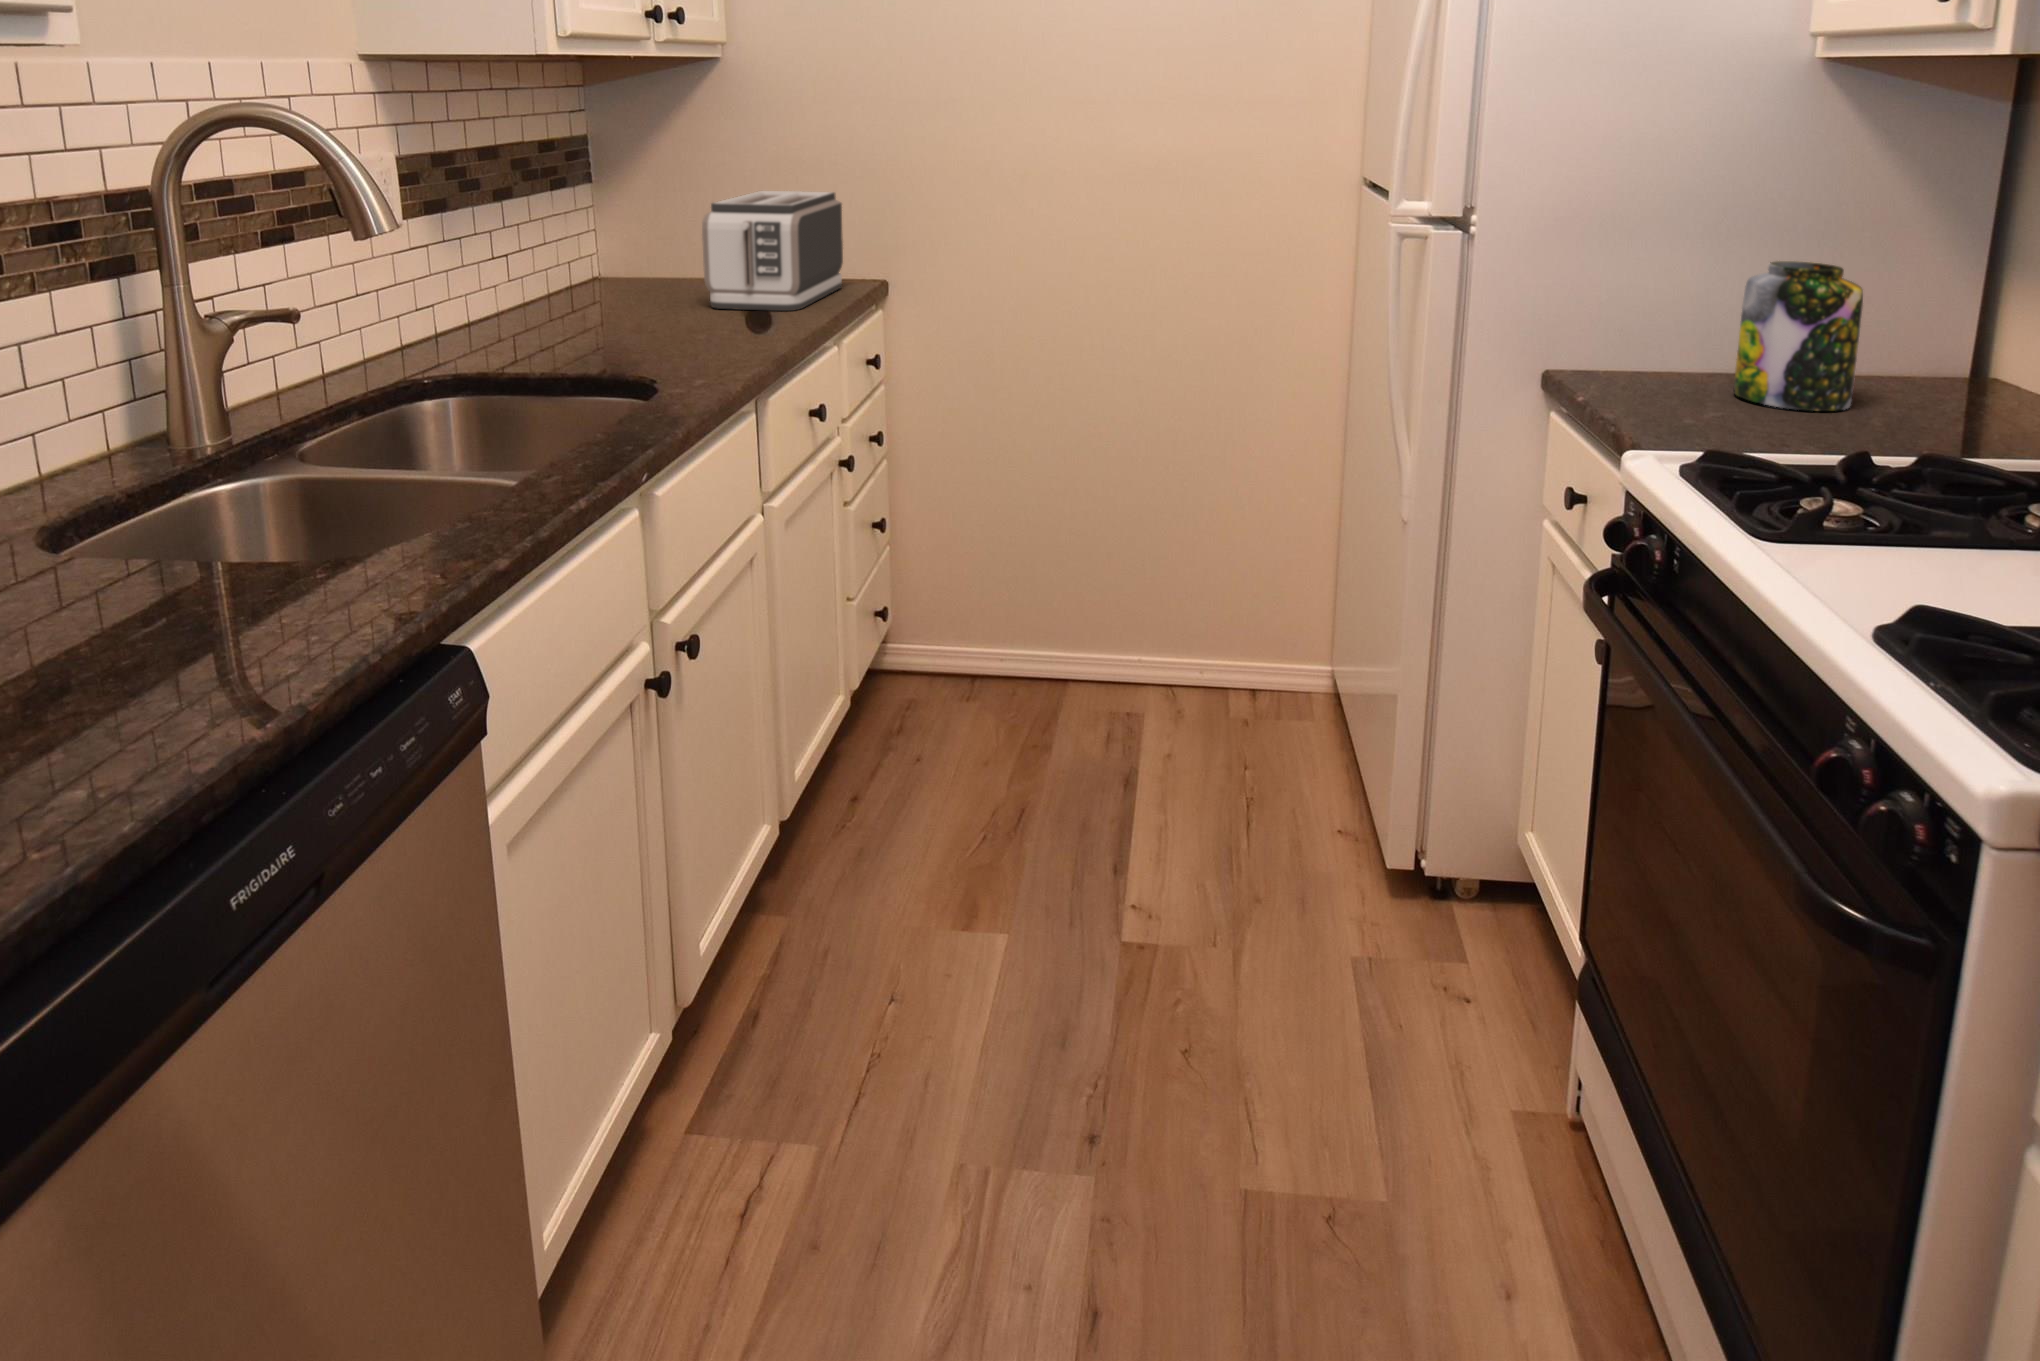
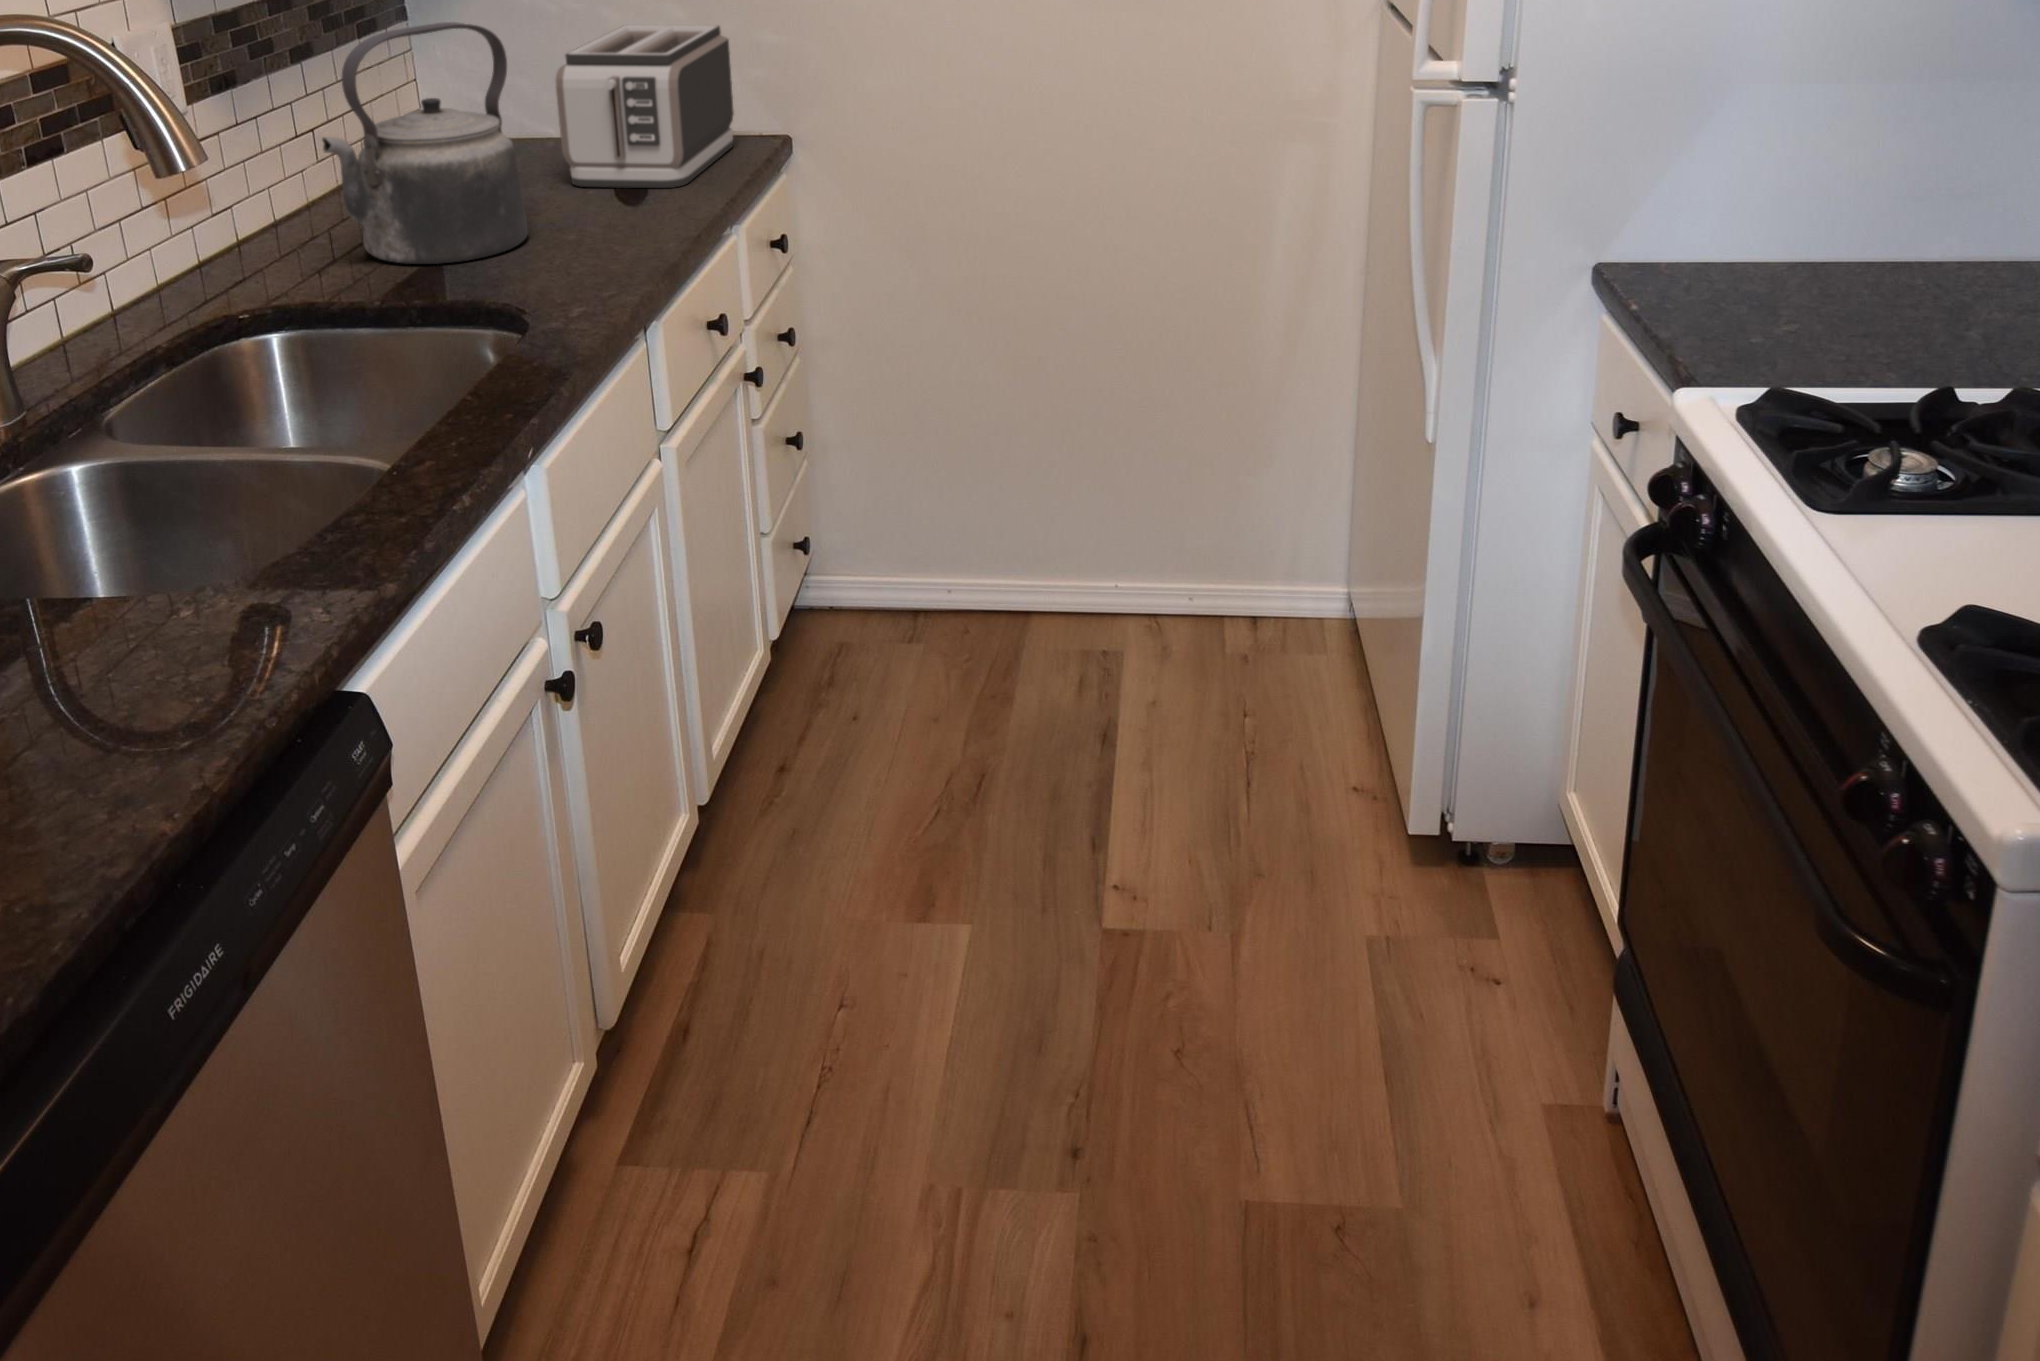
kettle: none [508,164,670,351] -> present [322,22,528,264]
jar: present [1734,261,1863,411] -> none [1821,134,1974,317]

